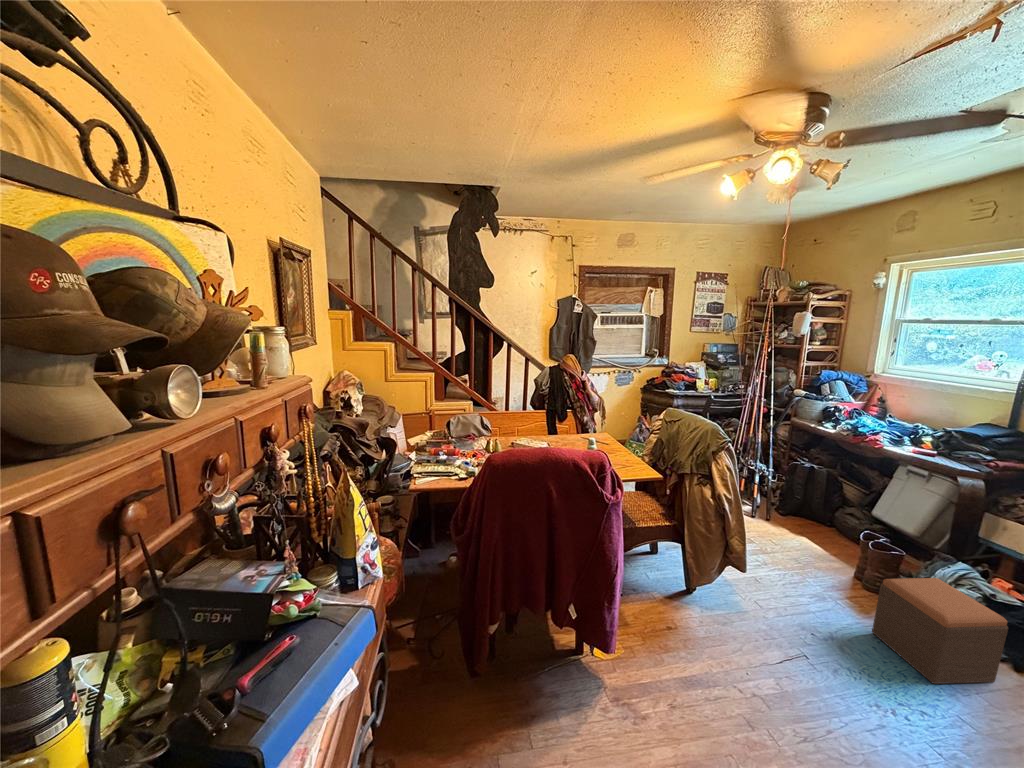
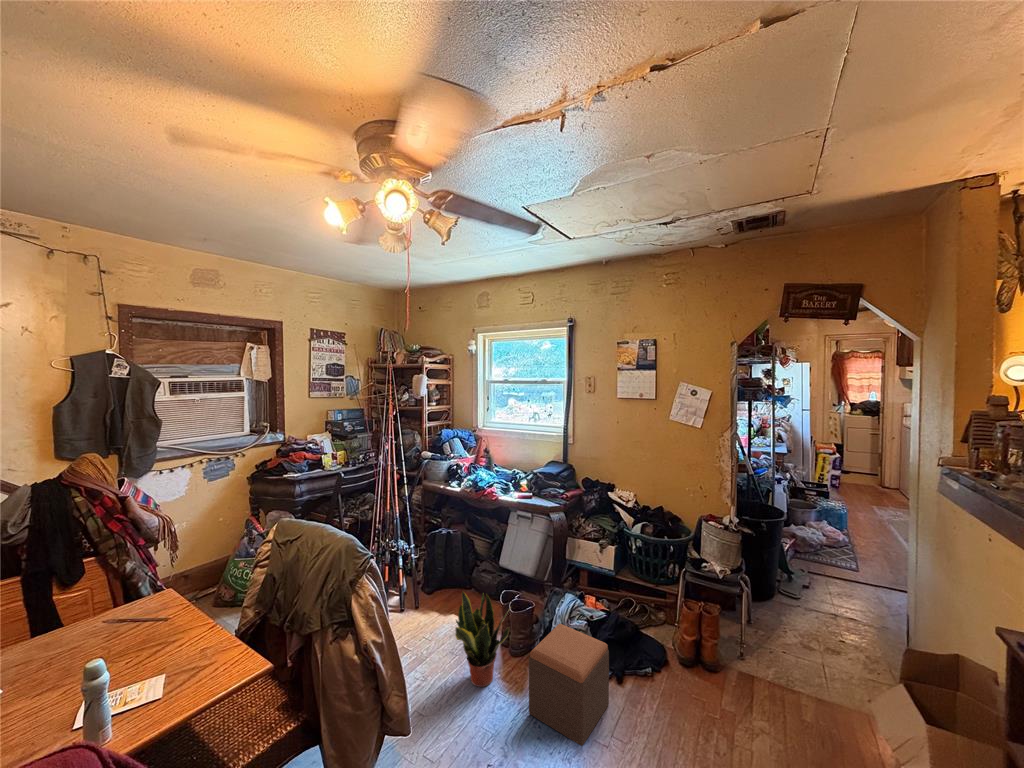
potted plant: none [799,507,872,595] -> present [455,591,510,687]

